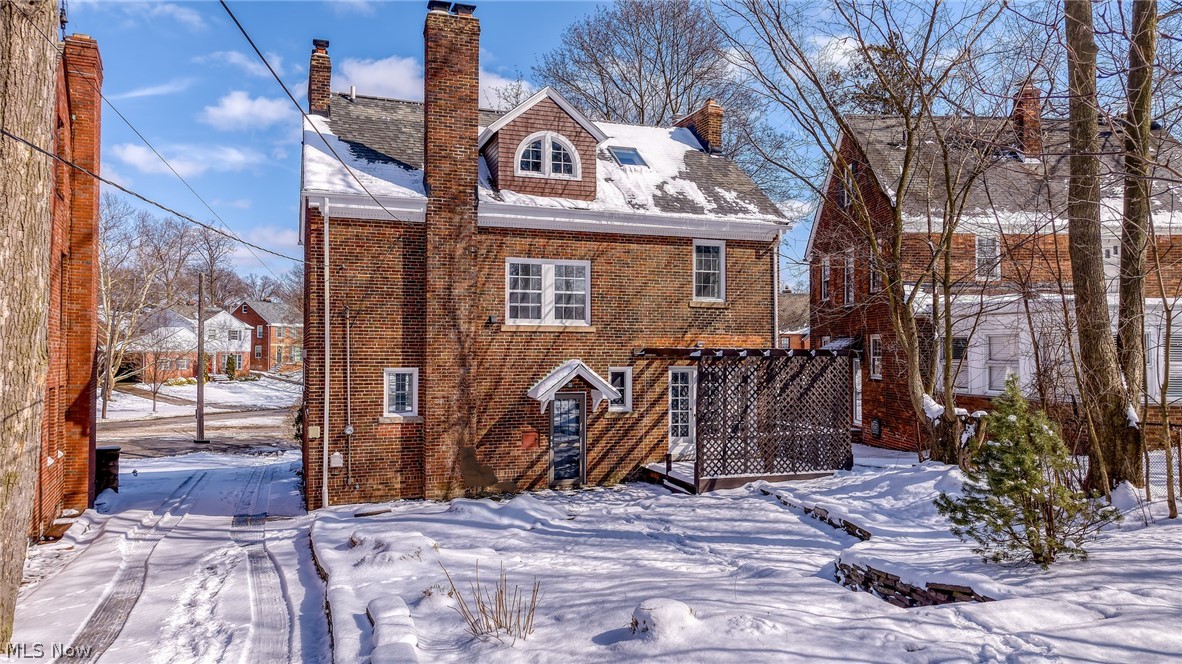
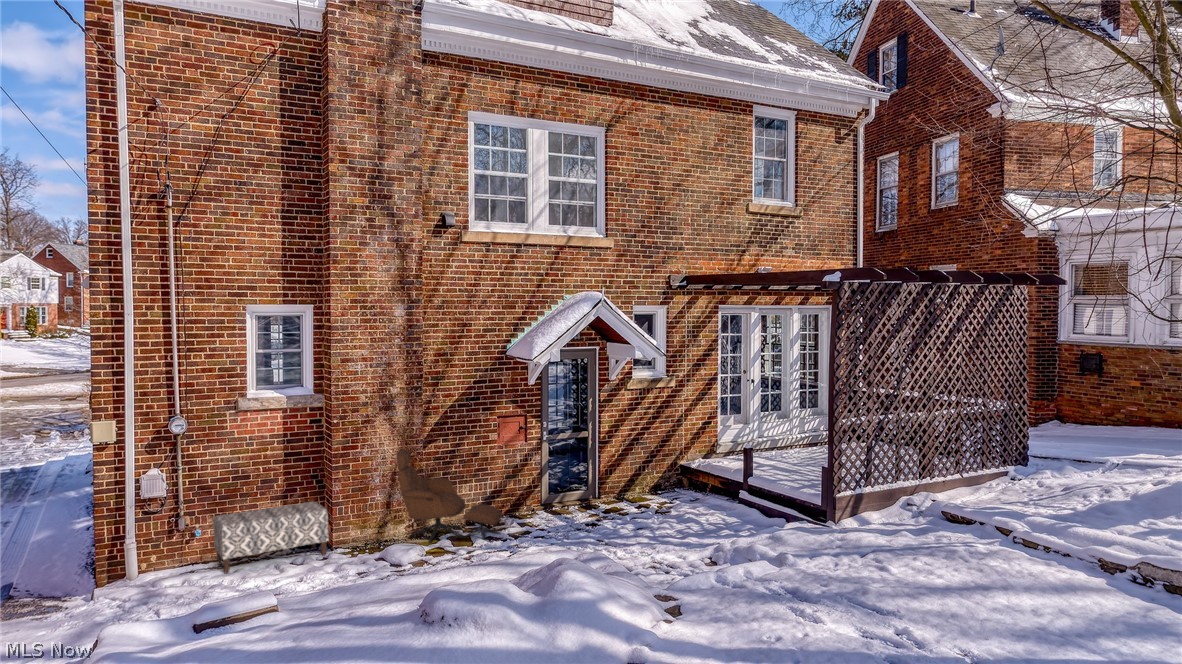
bench: none [364,475,422,508] -> present [213,502,329,574]

